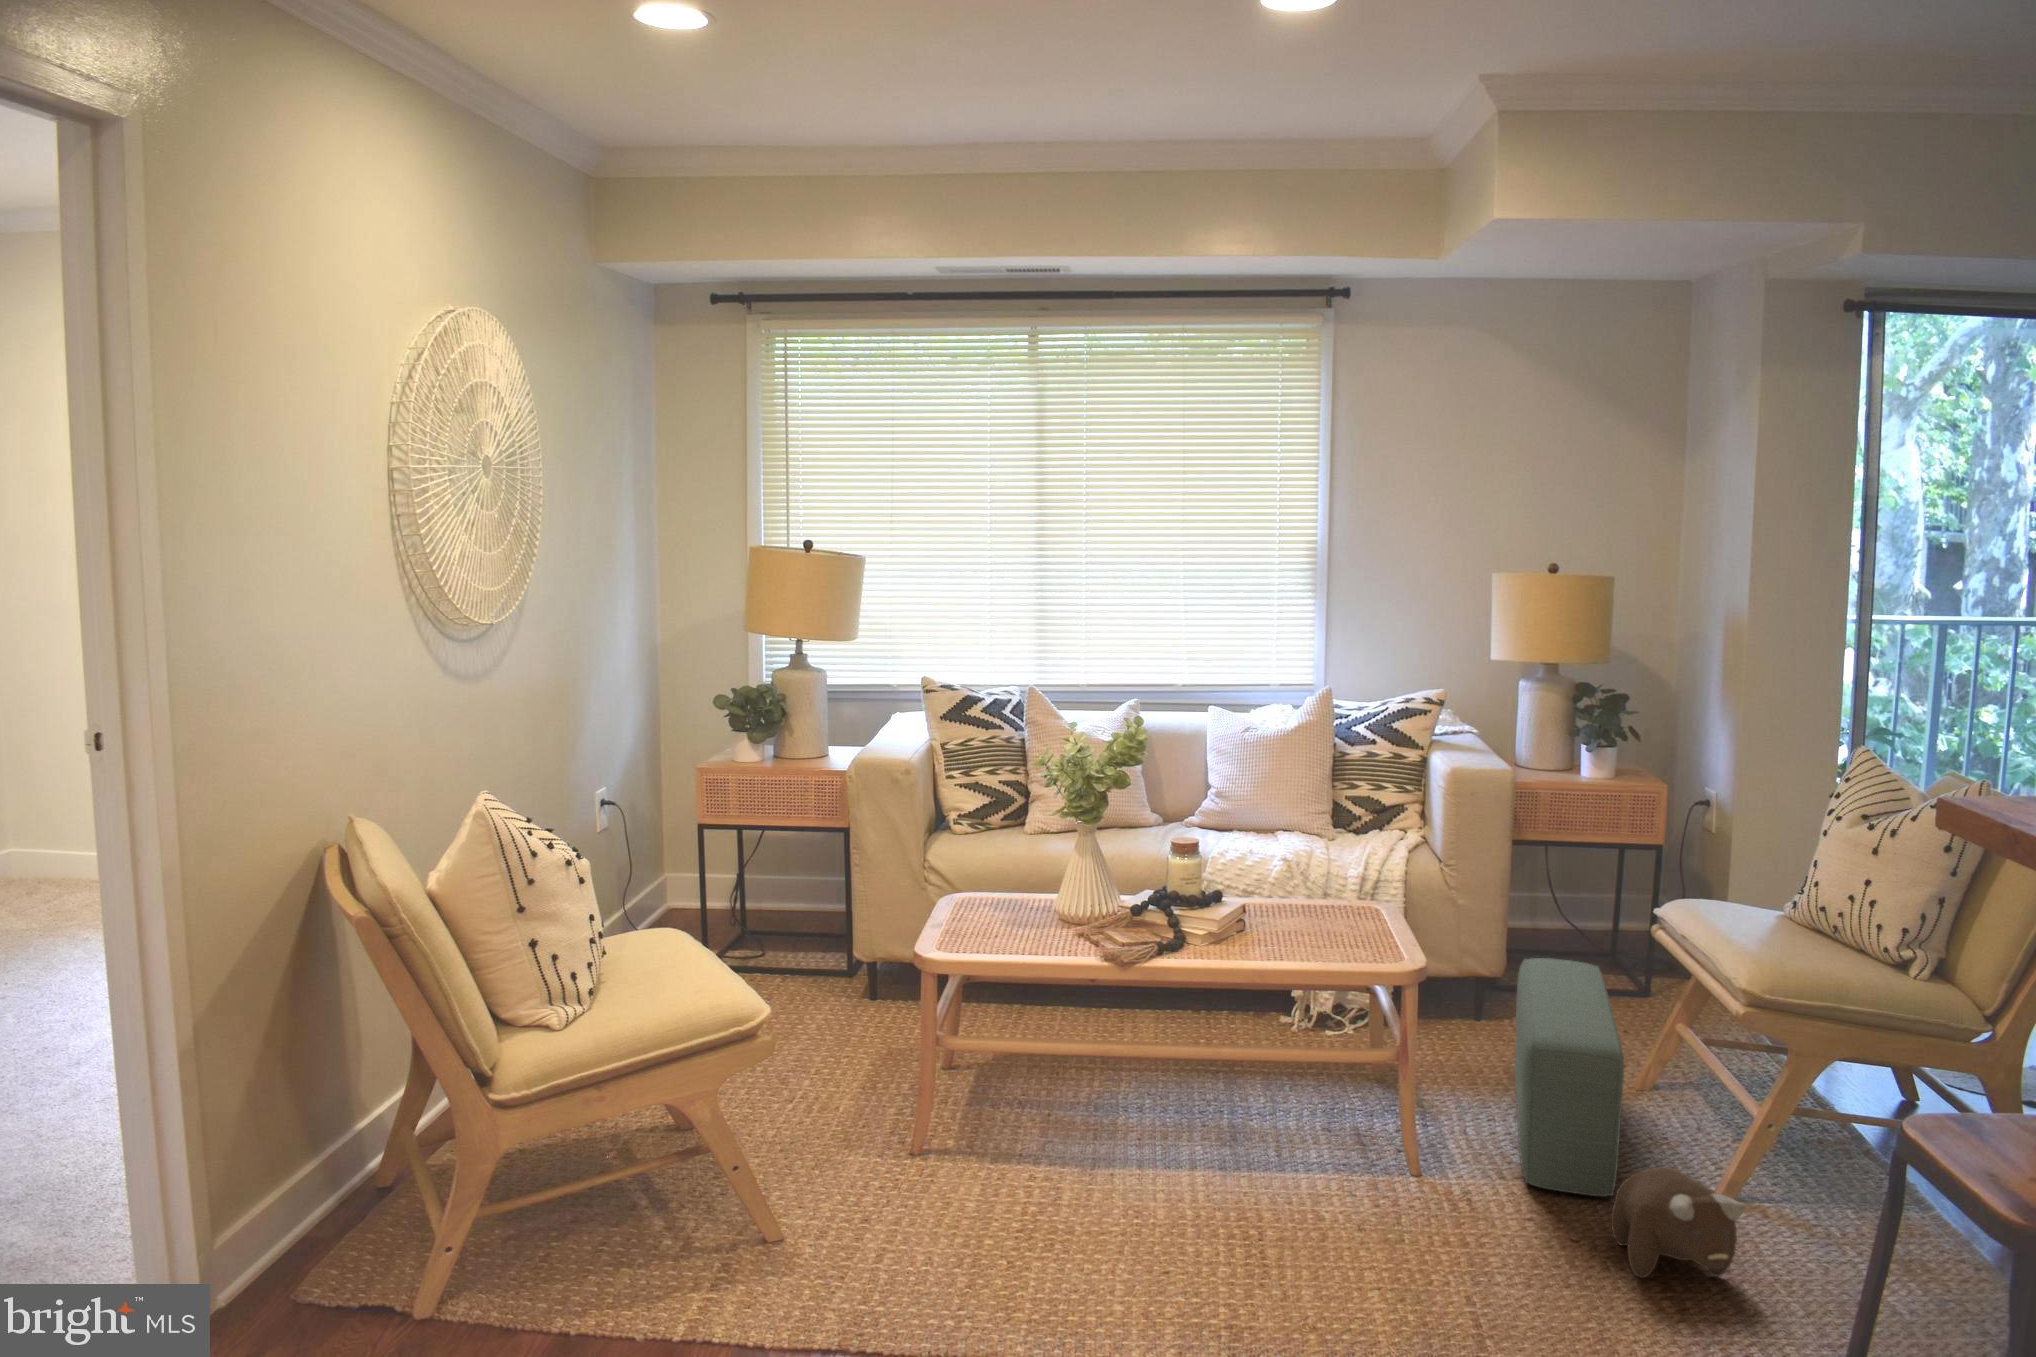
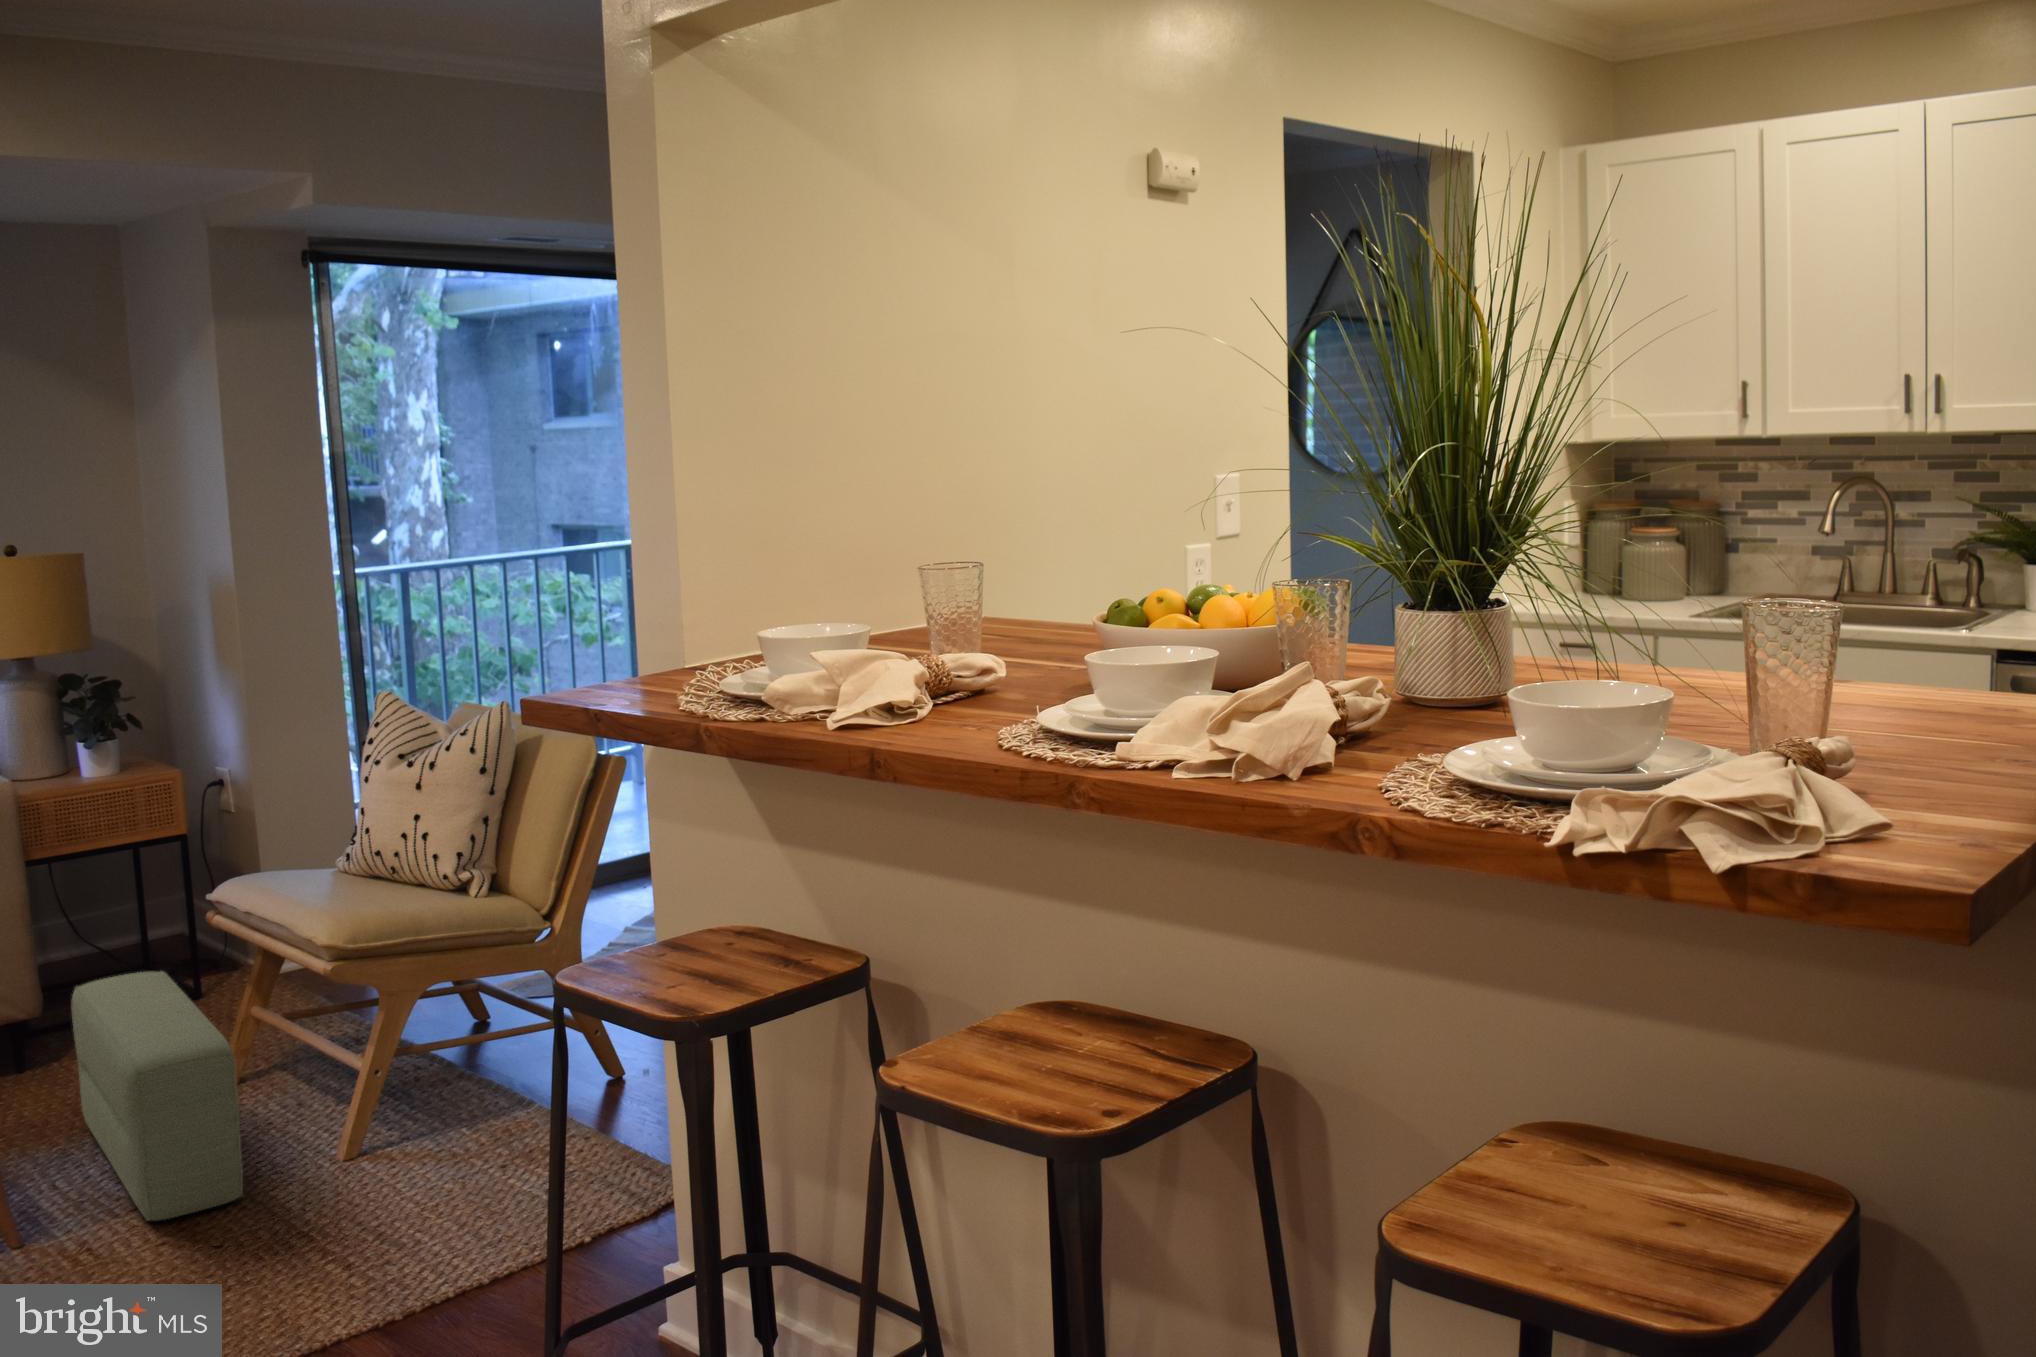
plush toy: present [1611,1166,1745,1278] -> none [255,1138,388,1256]

